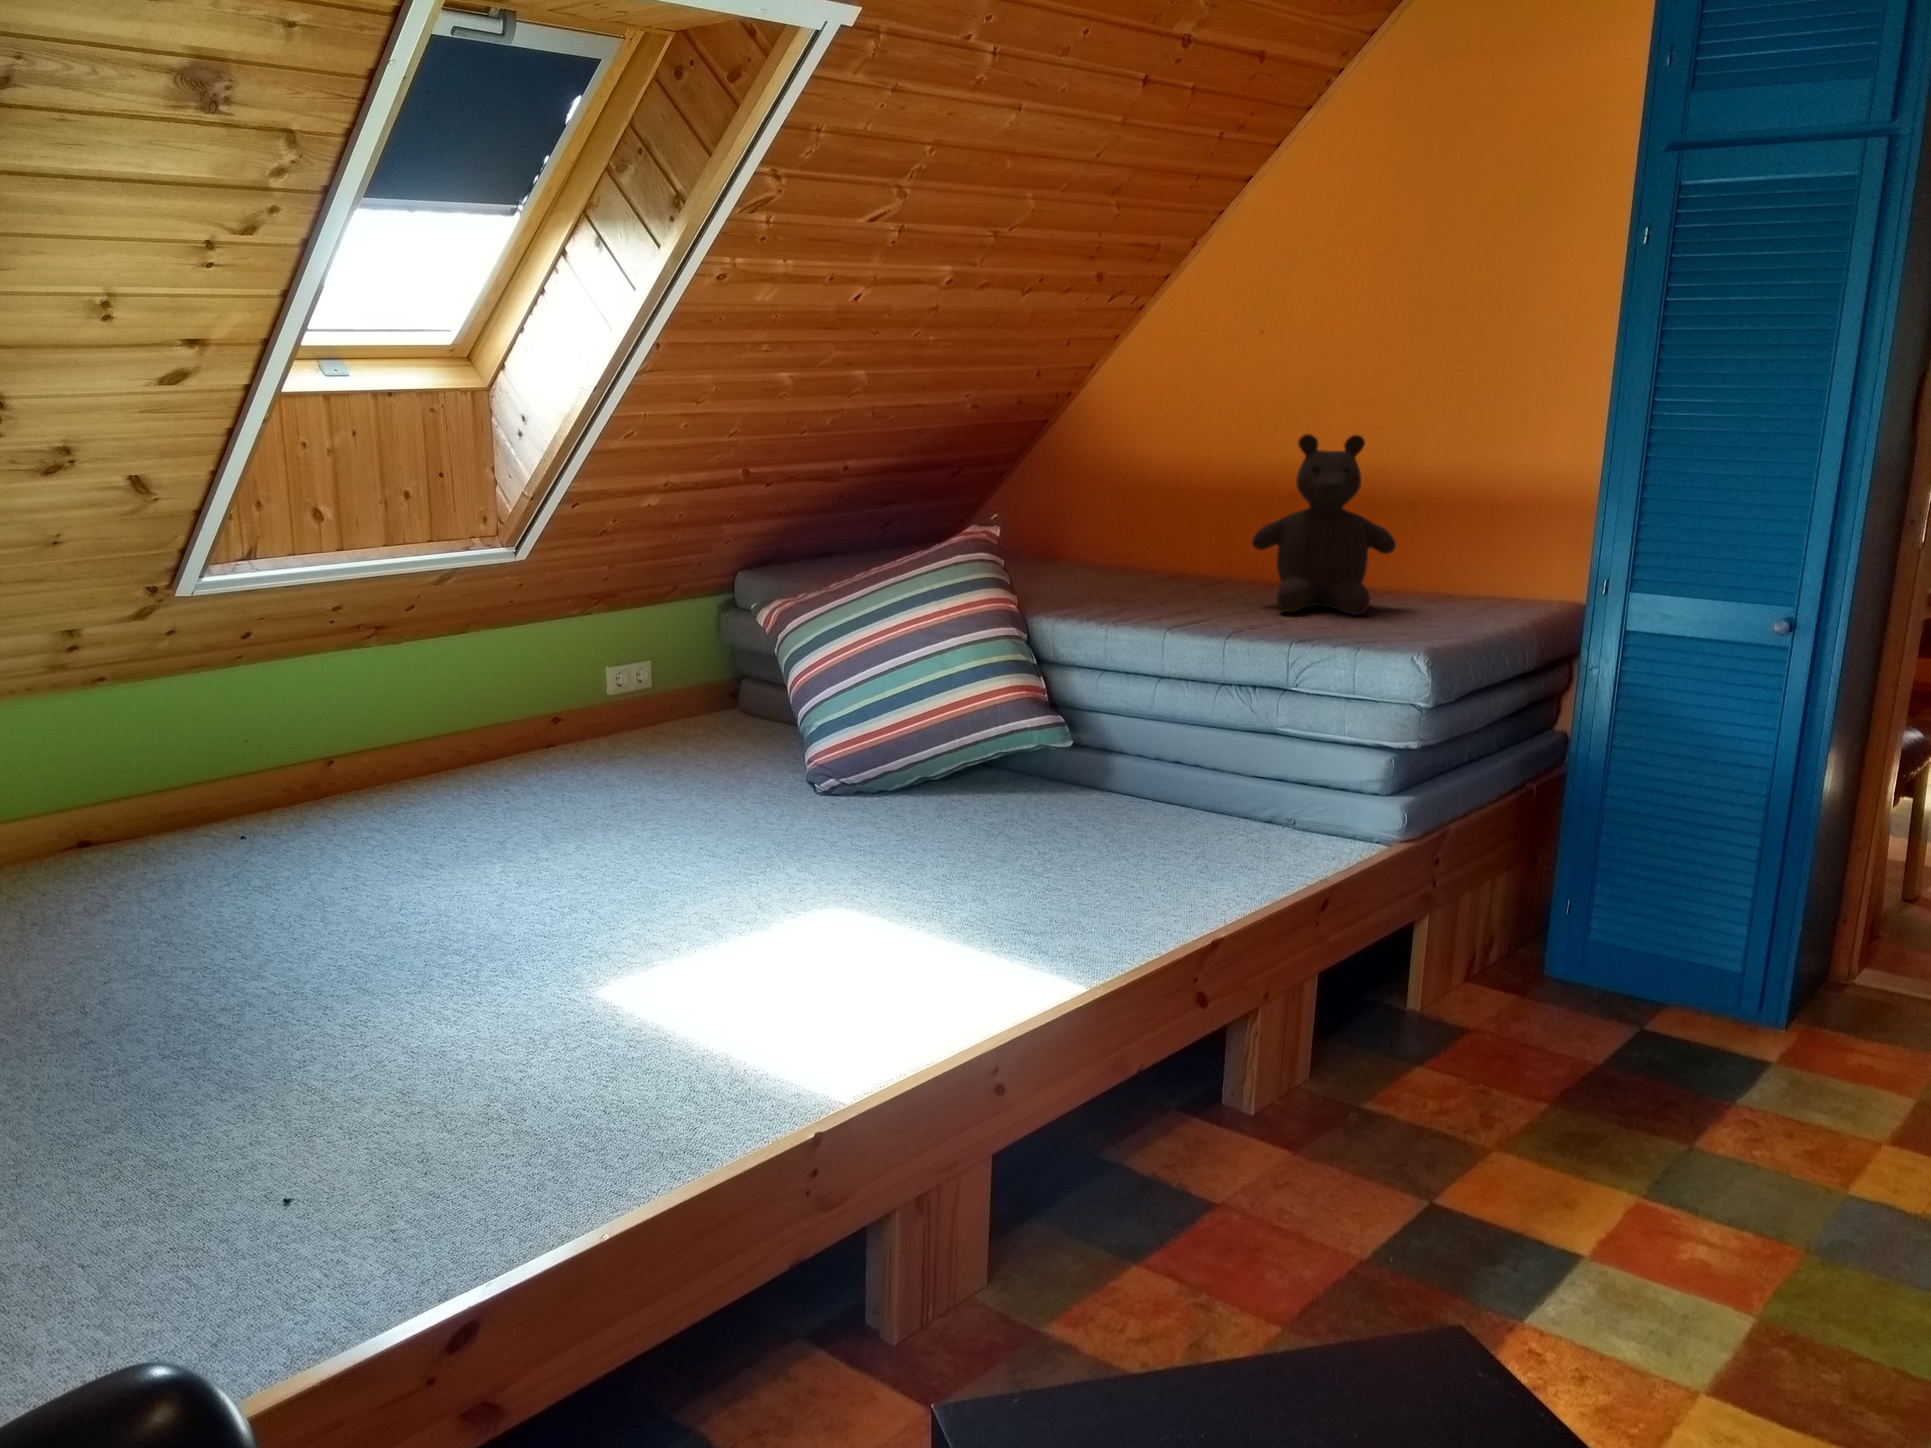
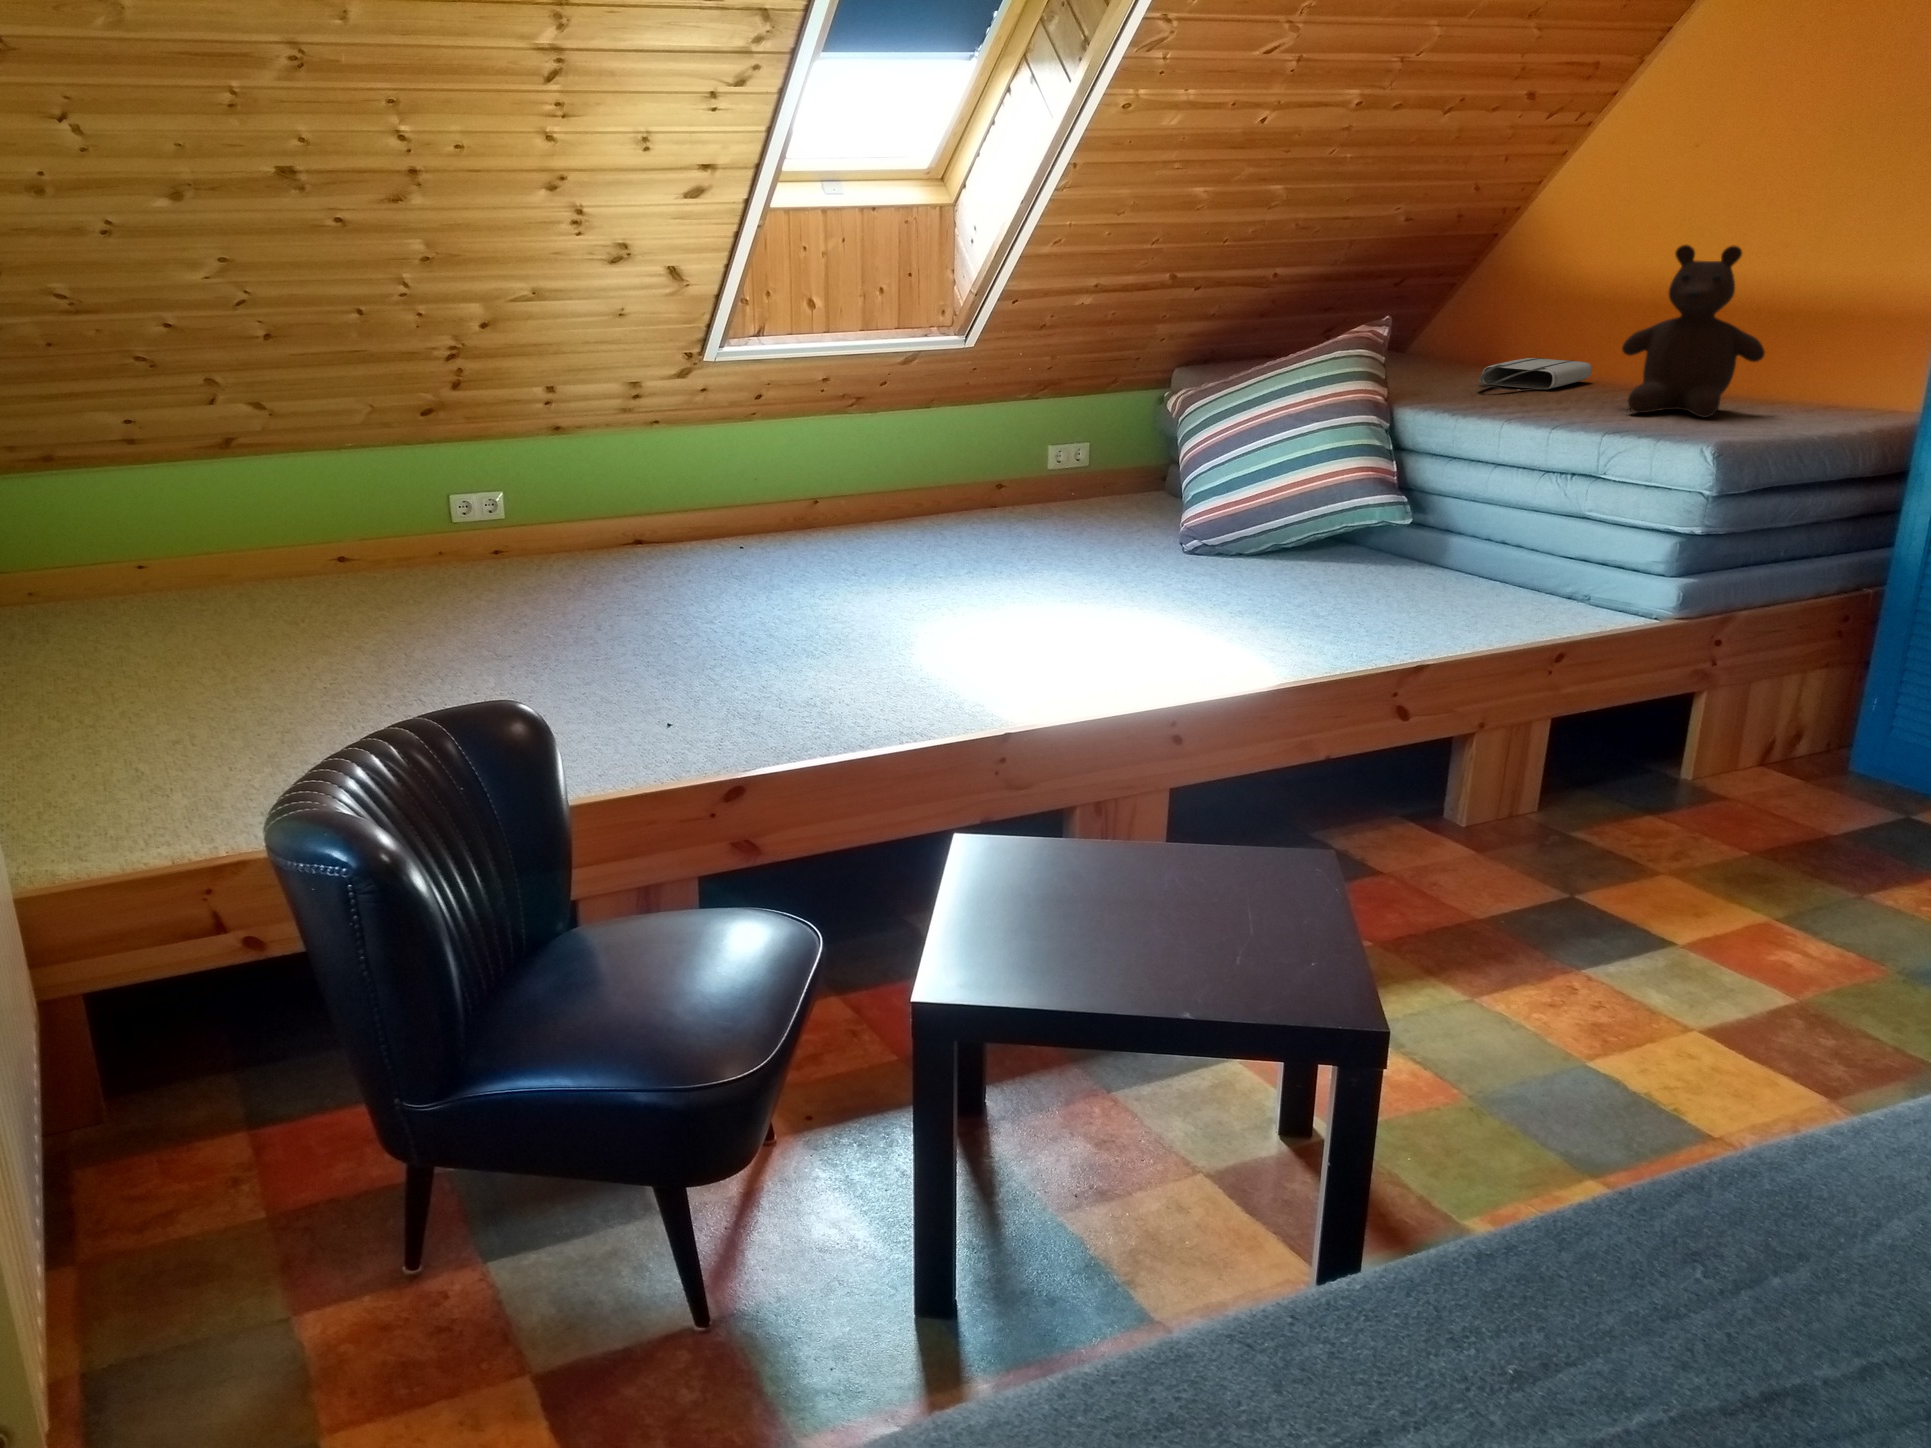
tote bag: none [1085,550,1185,587] -> present [1478,358,1592,390]

